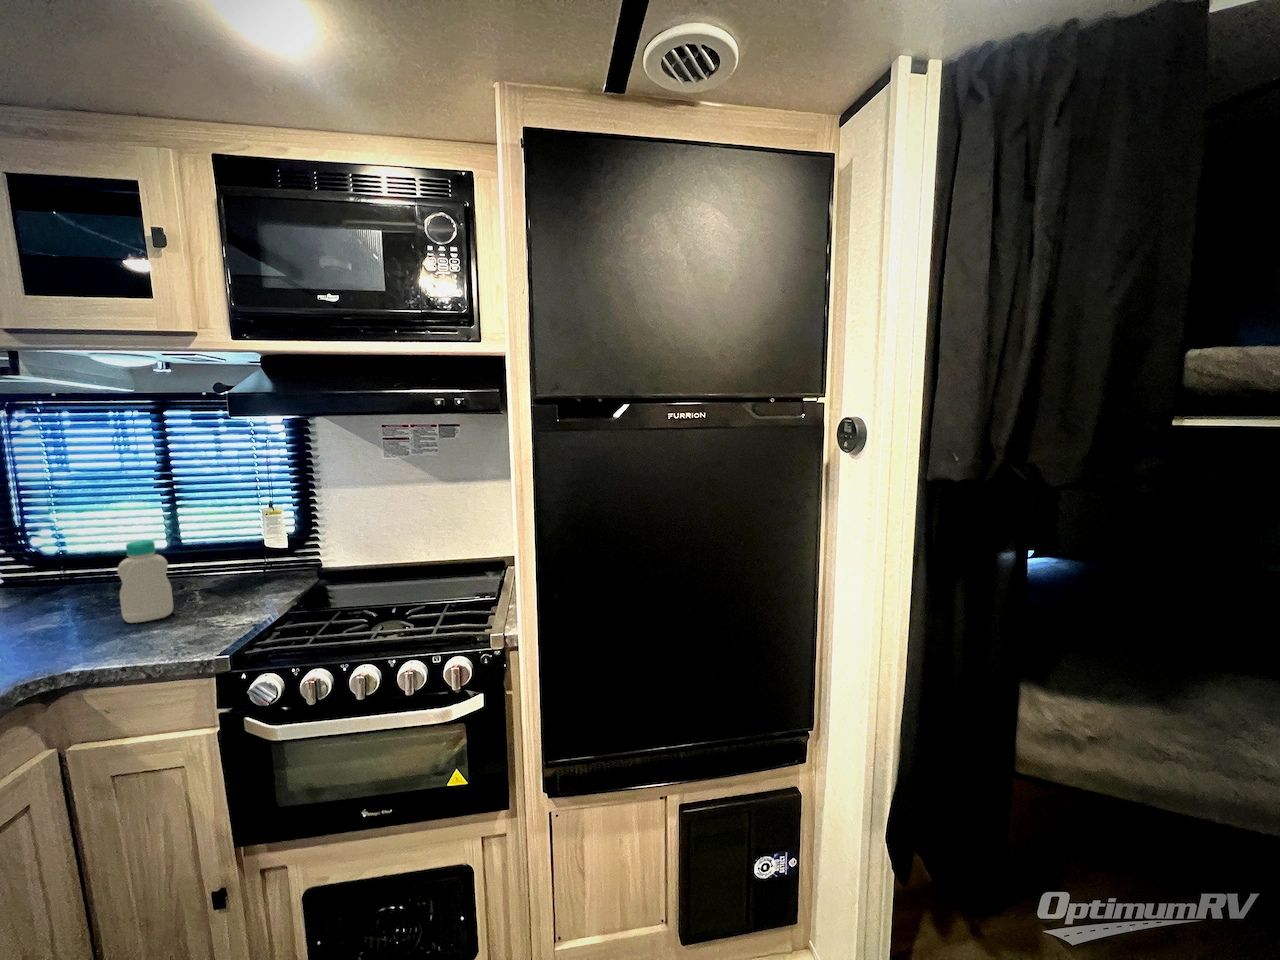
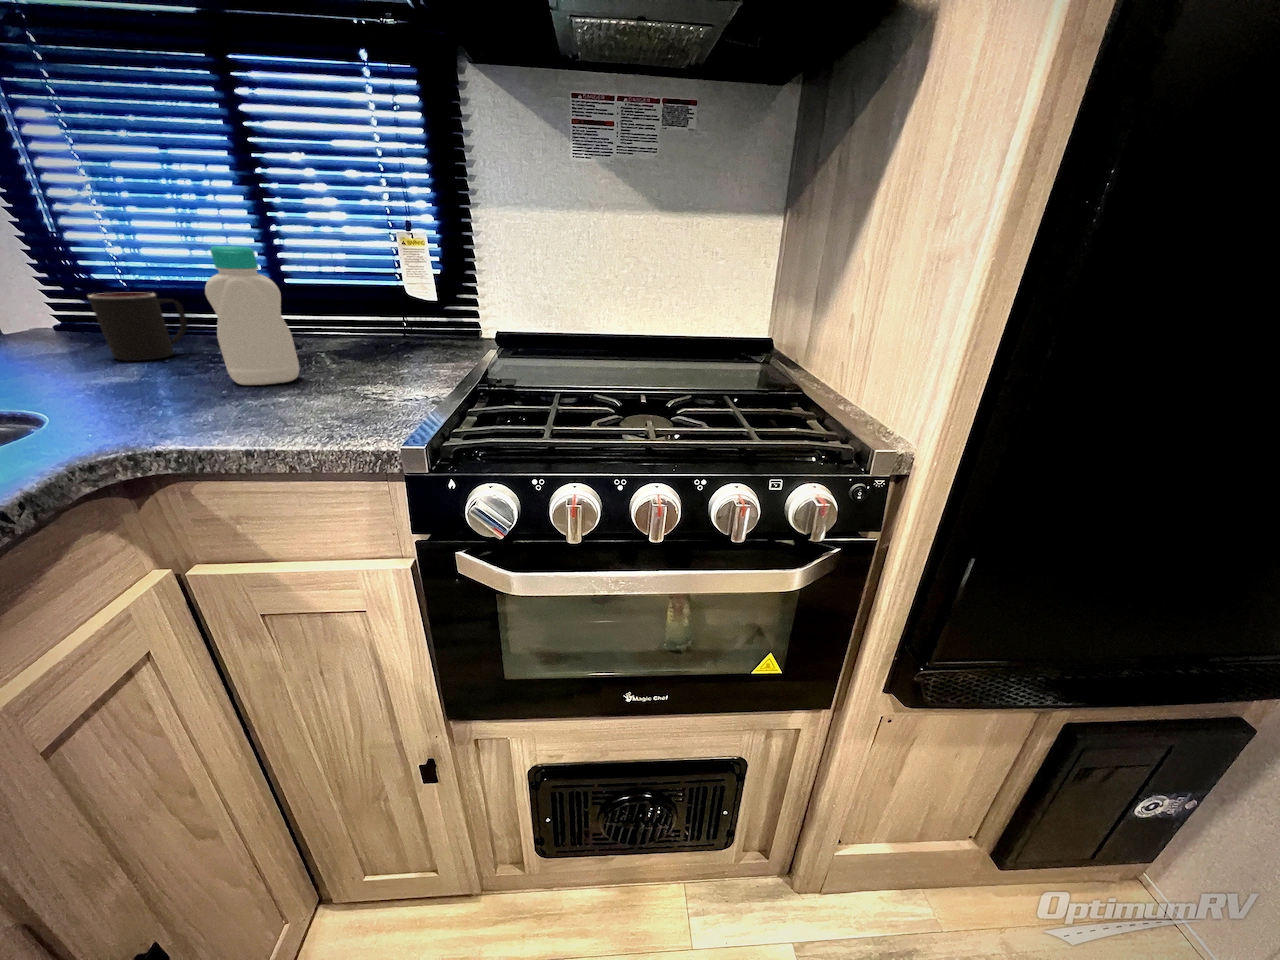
mug: none [35,564,101,611] -> present [88,293,187,361]

